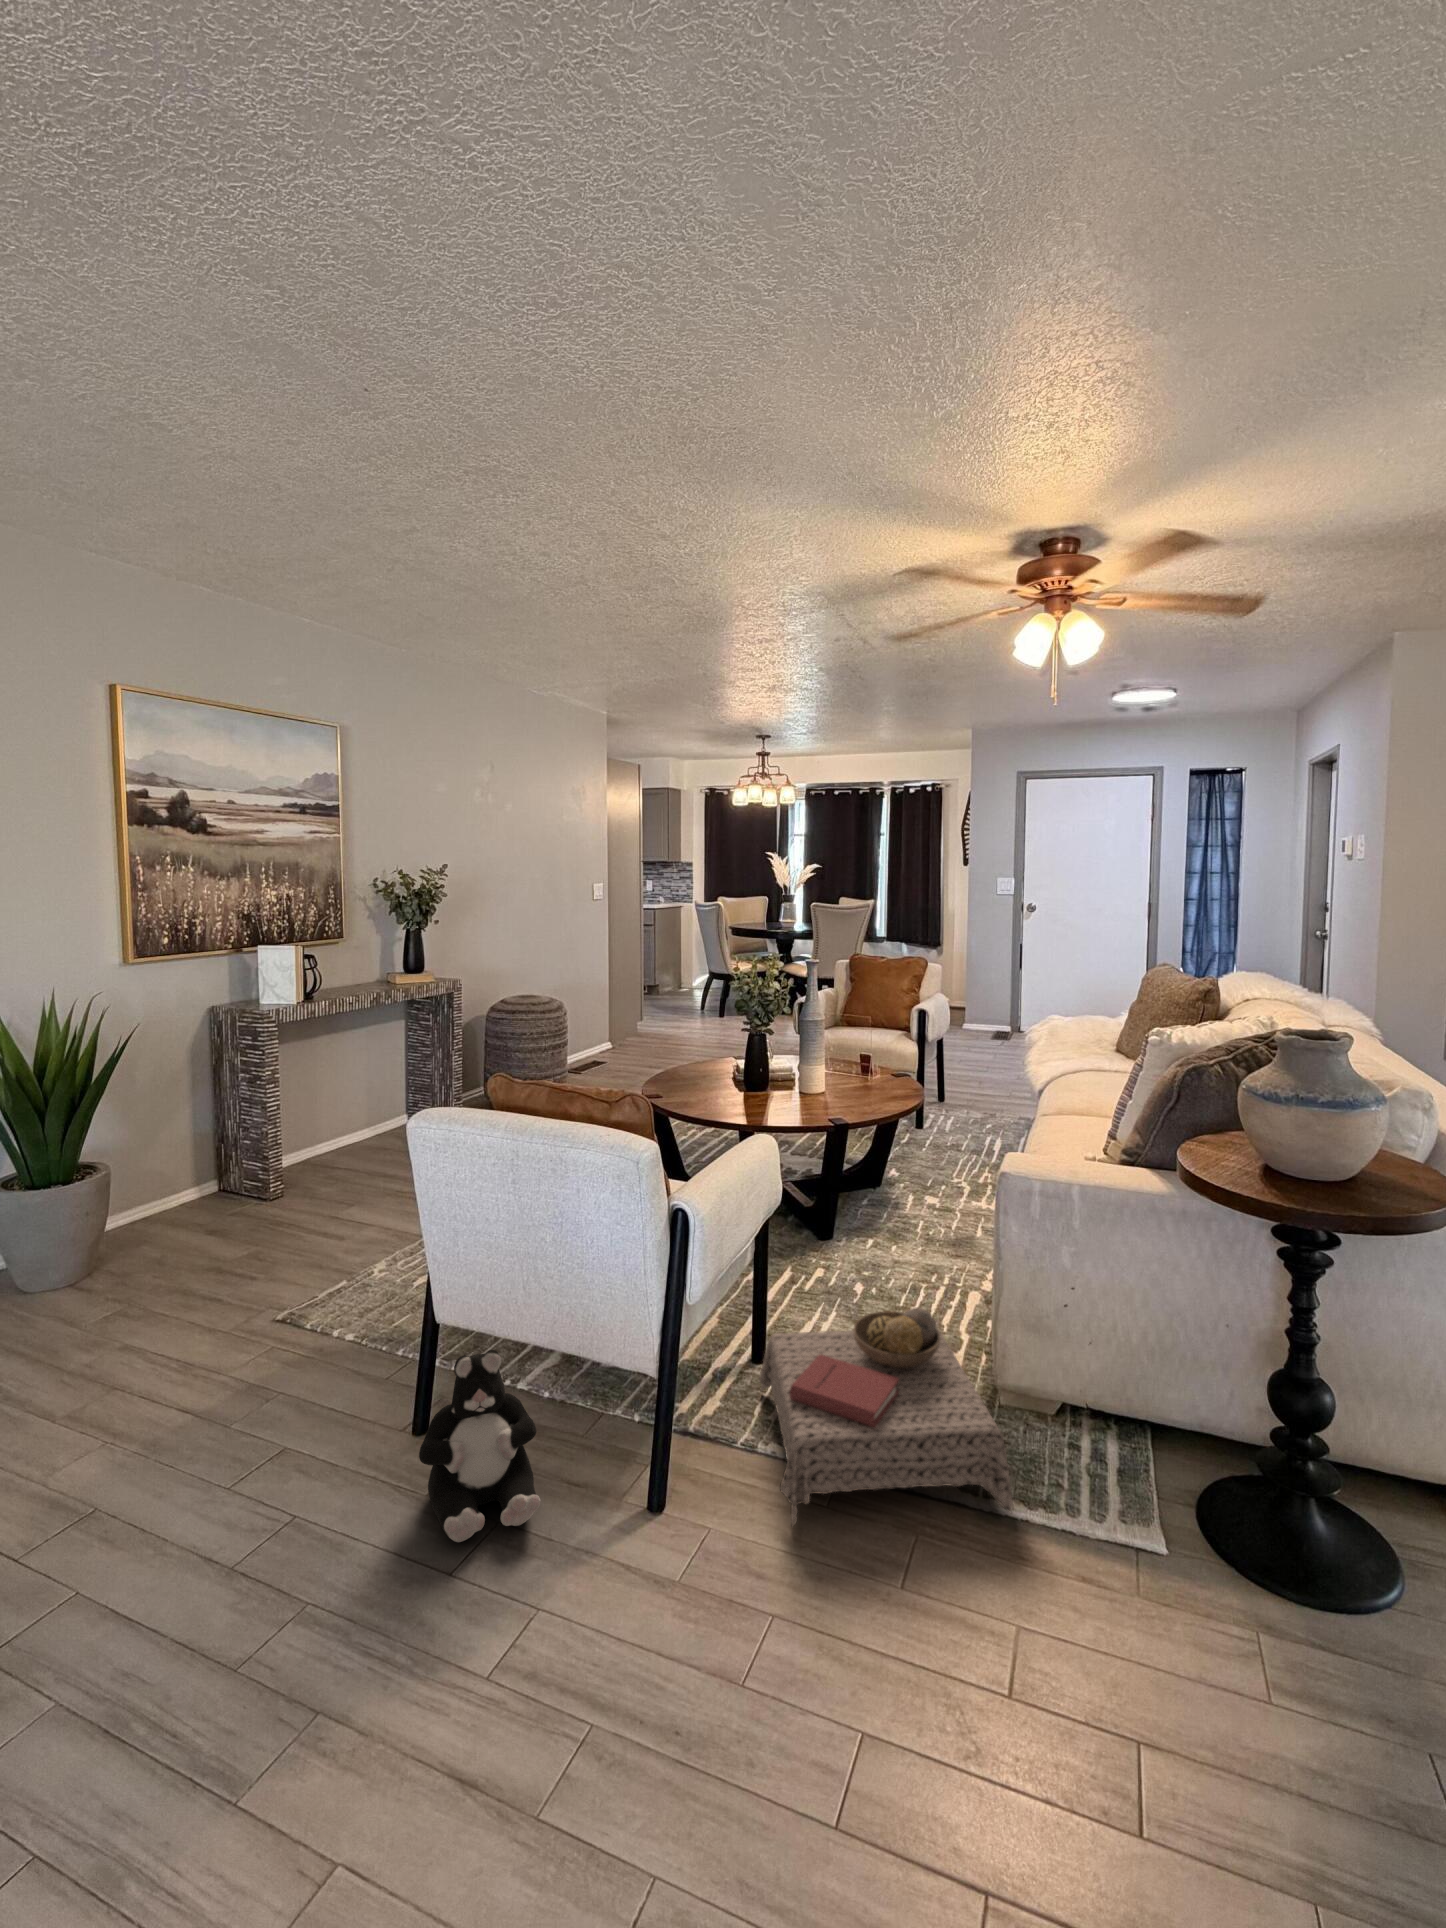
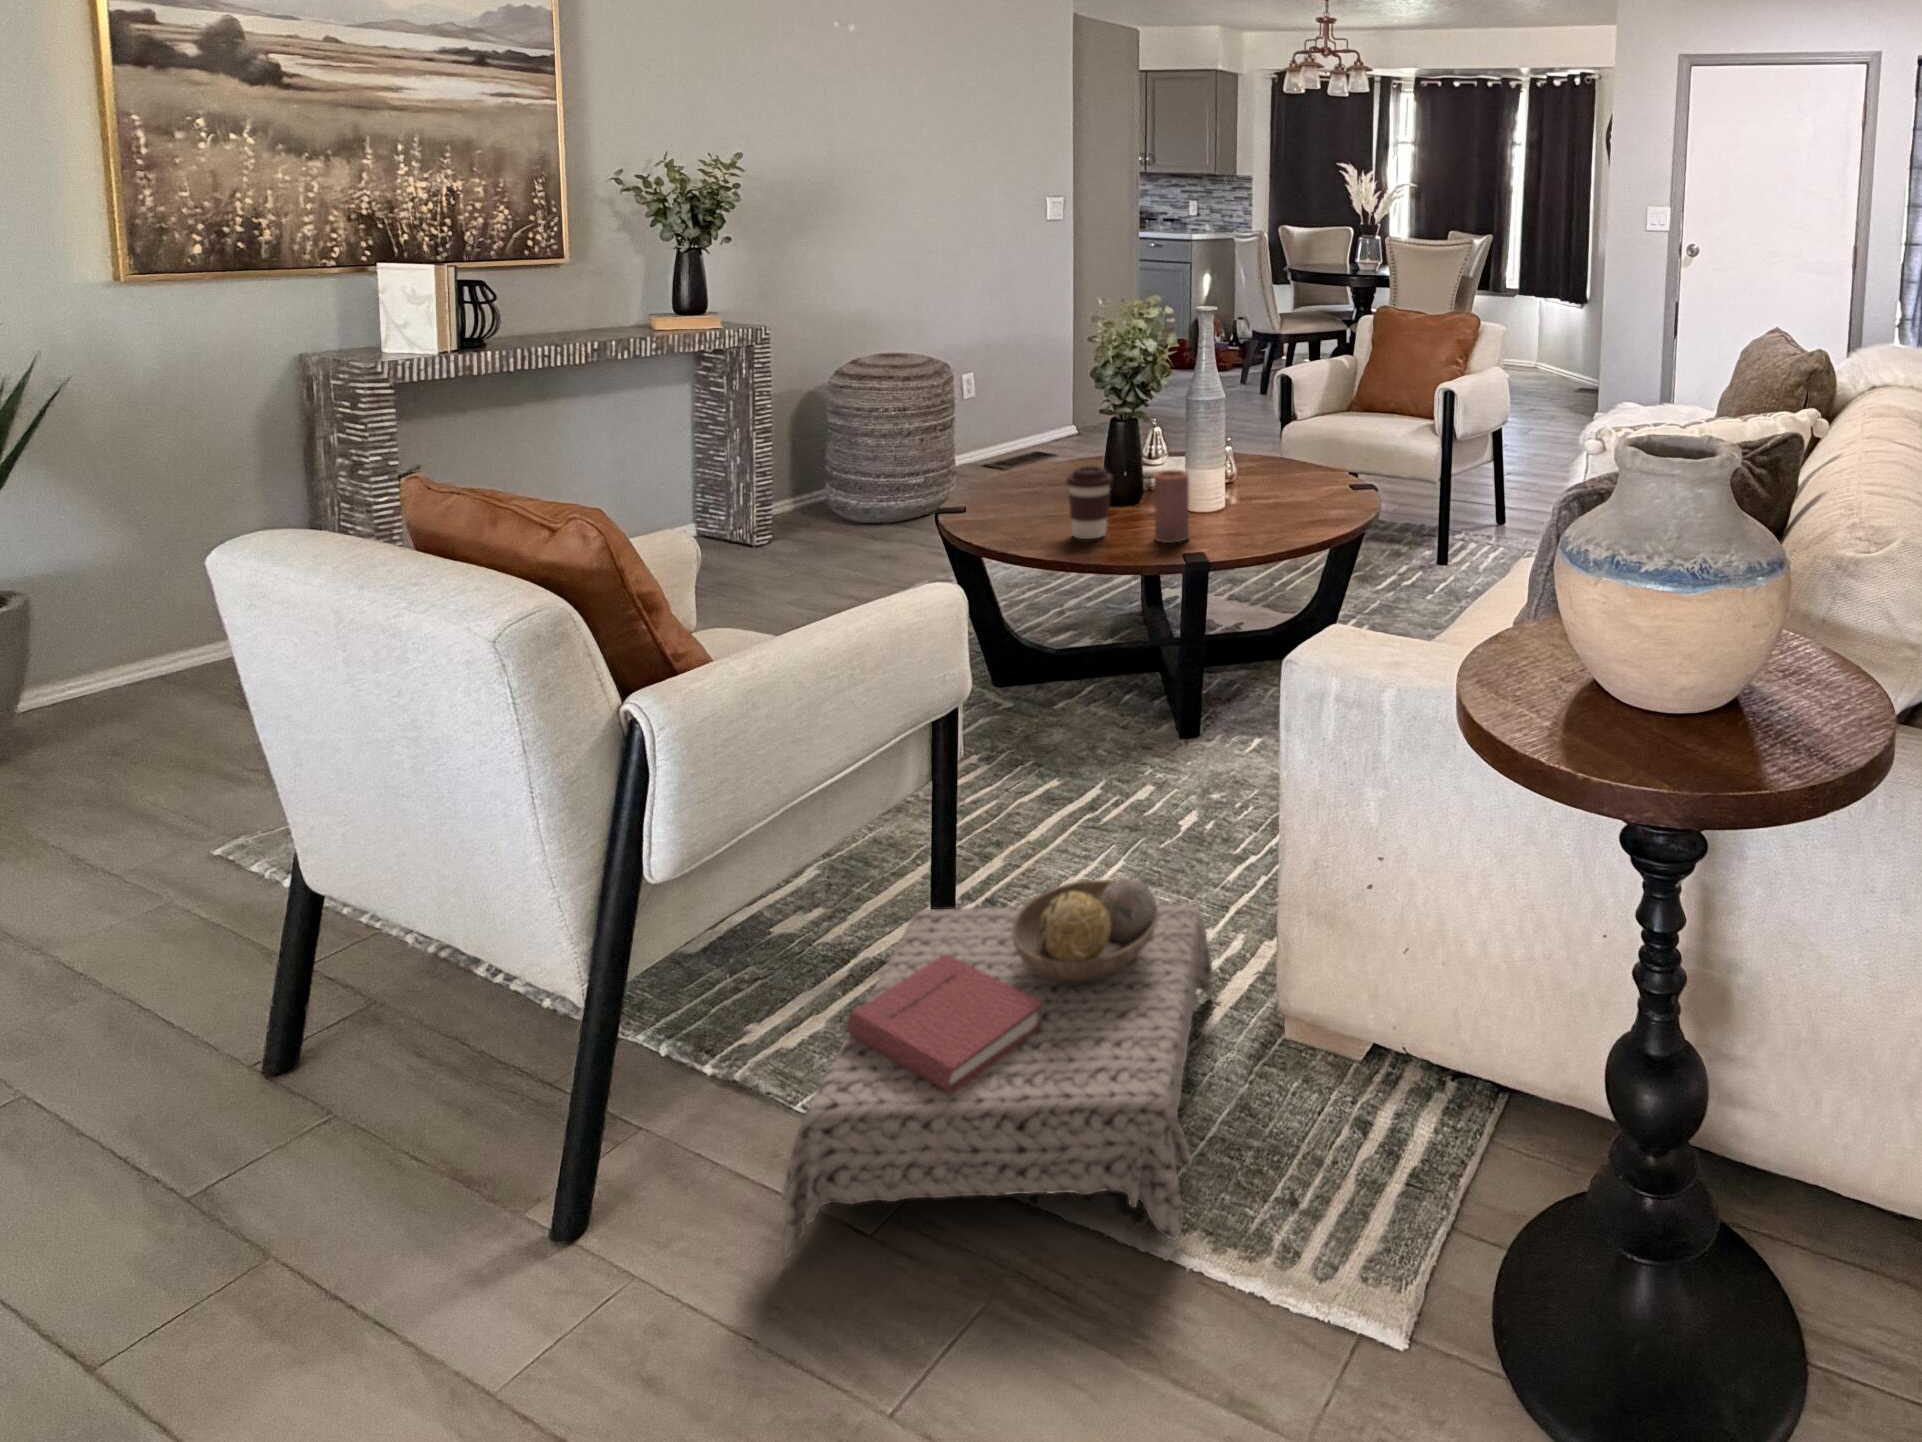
coffee cup: none [756,1062,785,1109] -> present [1067,466,1113,539]
candle: none [812,1062,834,1110] -> present [1154,469,1189,543]
plush toy: present [419,1350,541,1542] -> none [142,943,417,1282]

